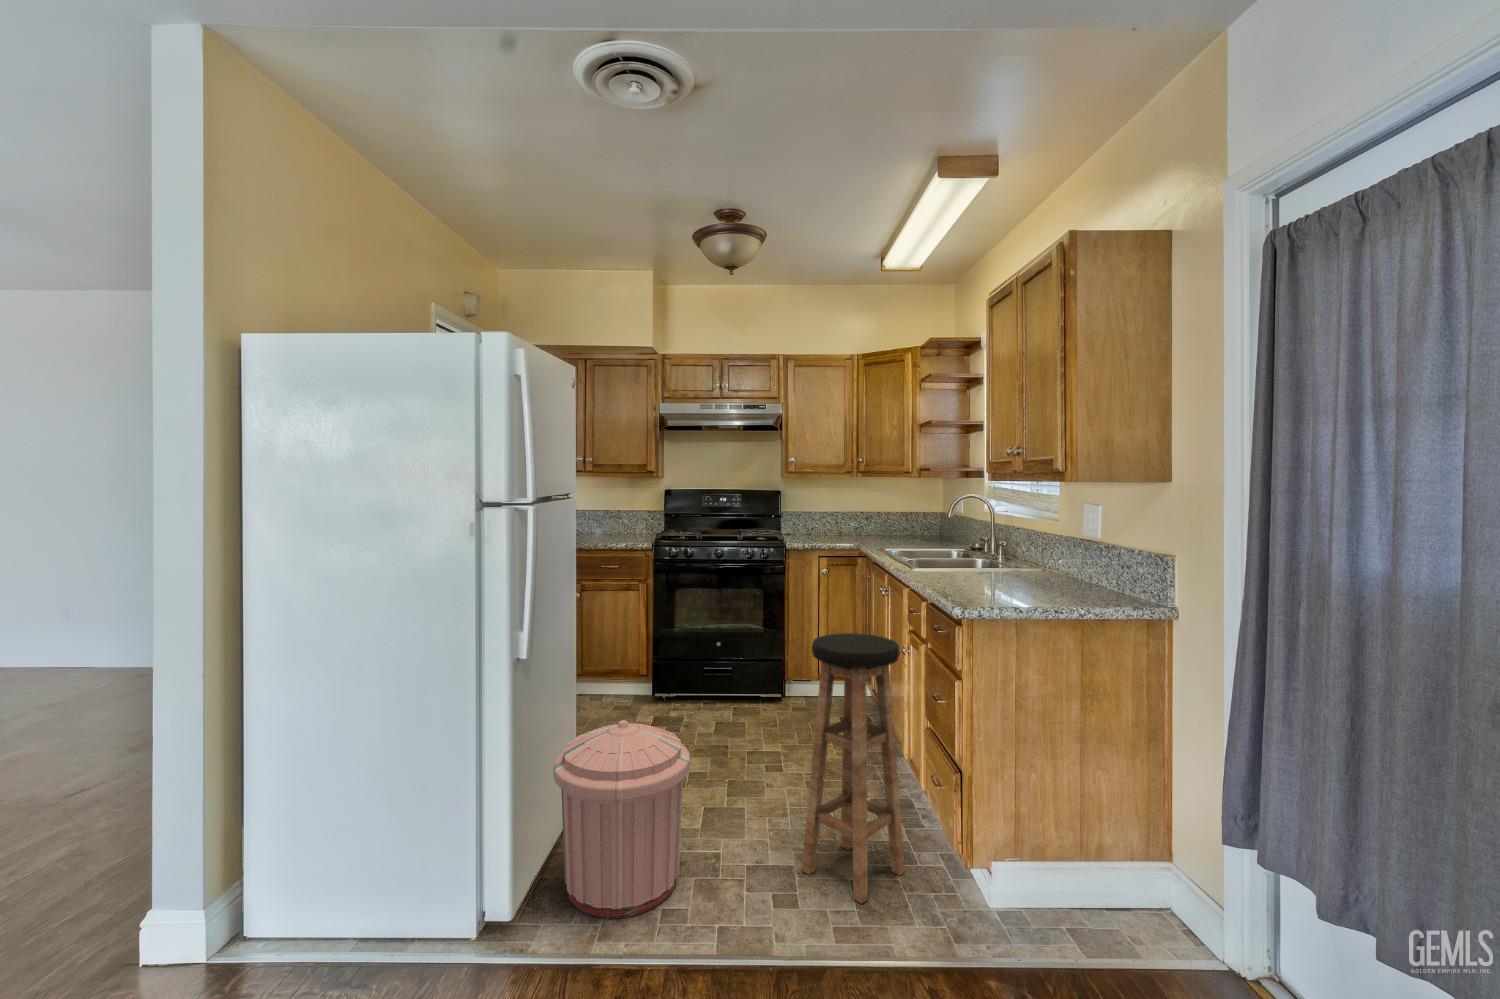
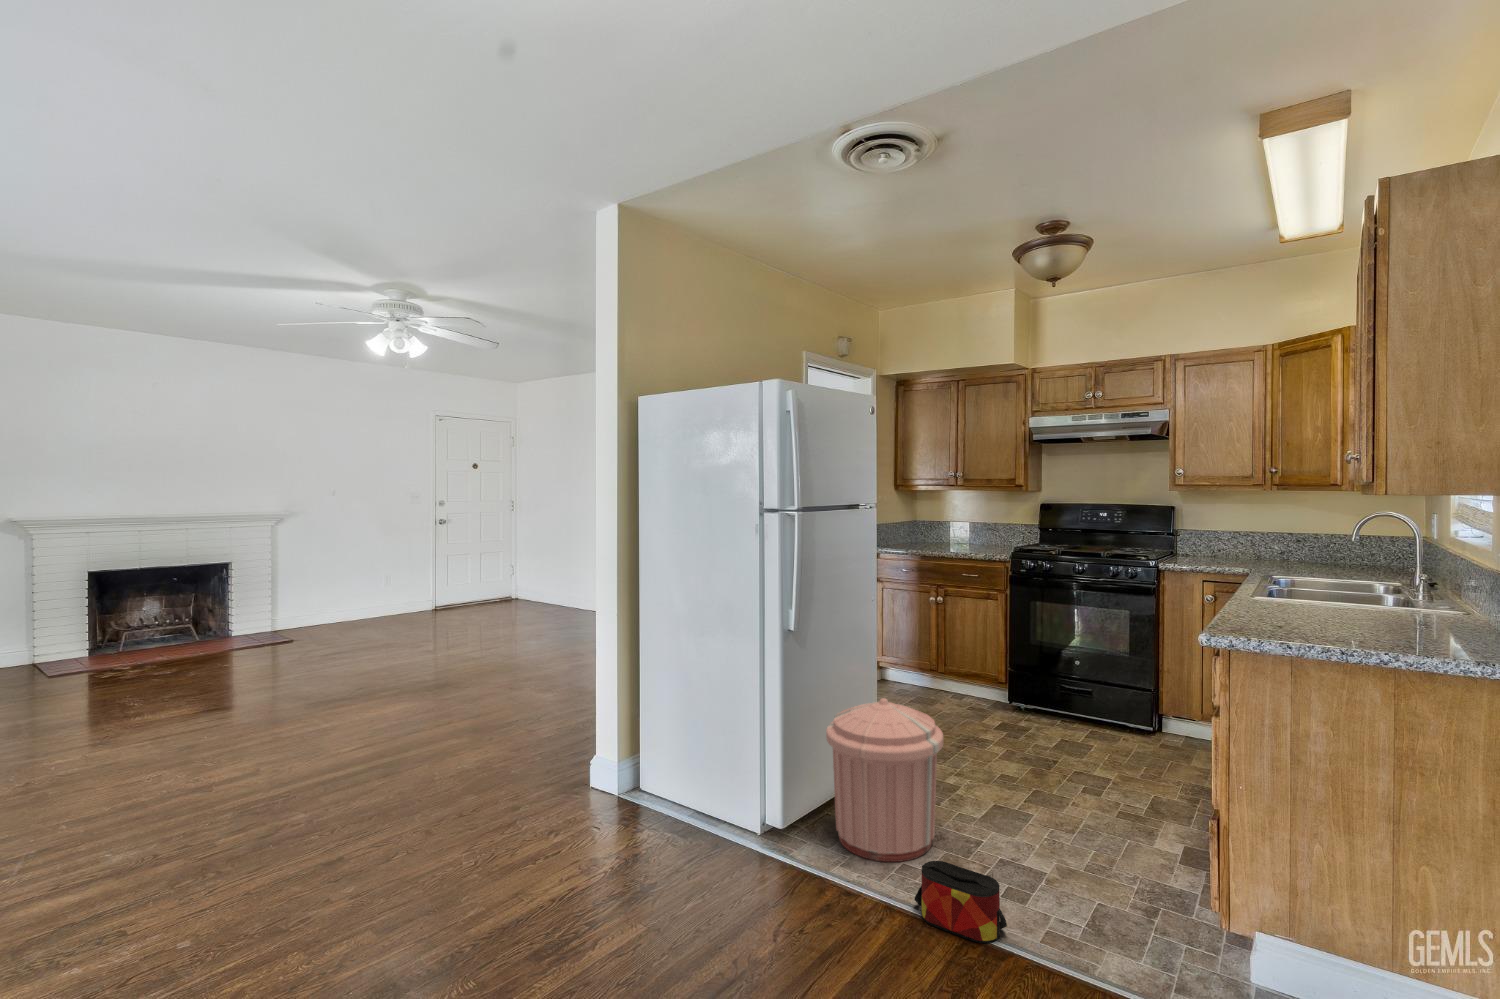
bar stool: present [802,633,905,904] -> none [1050,650,1167,924]
bag: none [705,894,810,976] -> present [914,861,1007,943]

